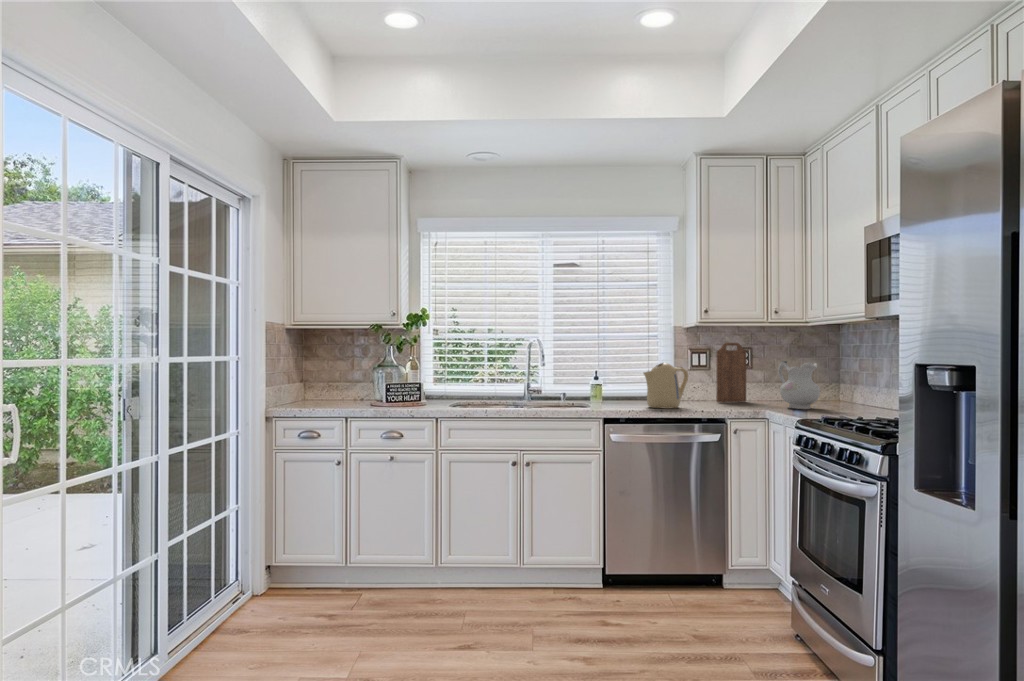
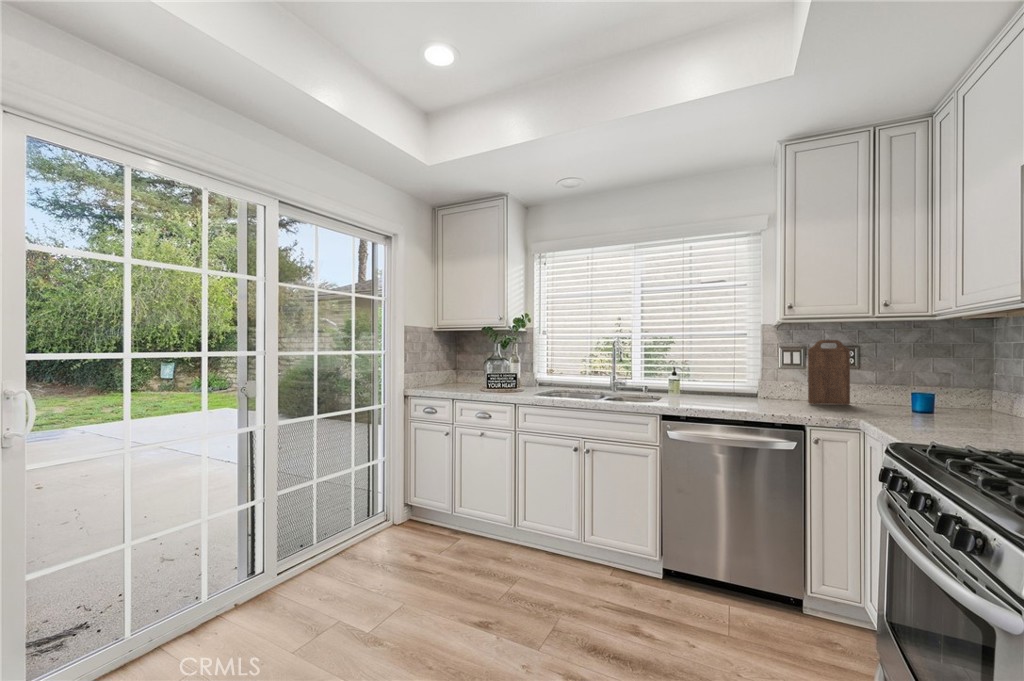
ceramic pitcher: present [778,361,820,409] -> none [886,361,951,423]
kettle: present [644,363,688,409] -> none [707,361,761,409]

